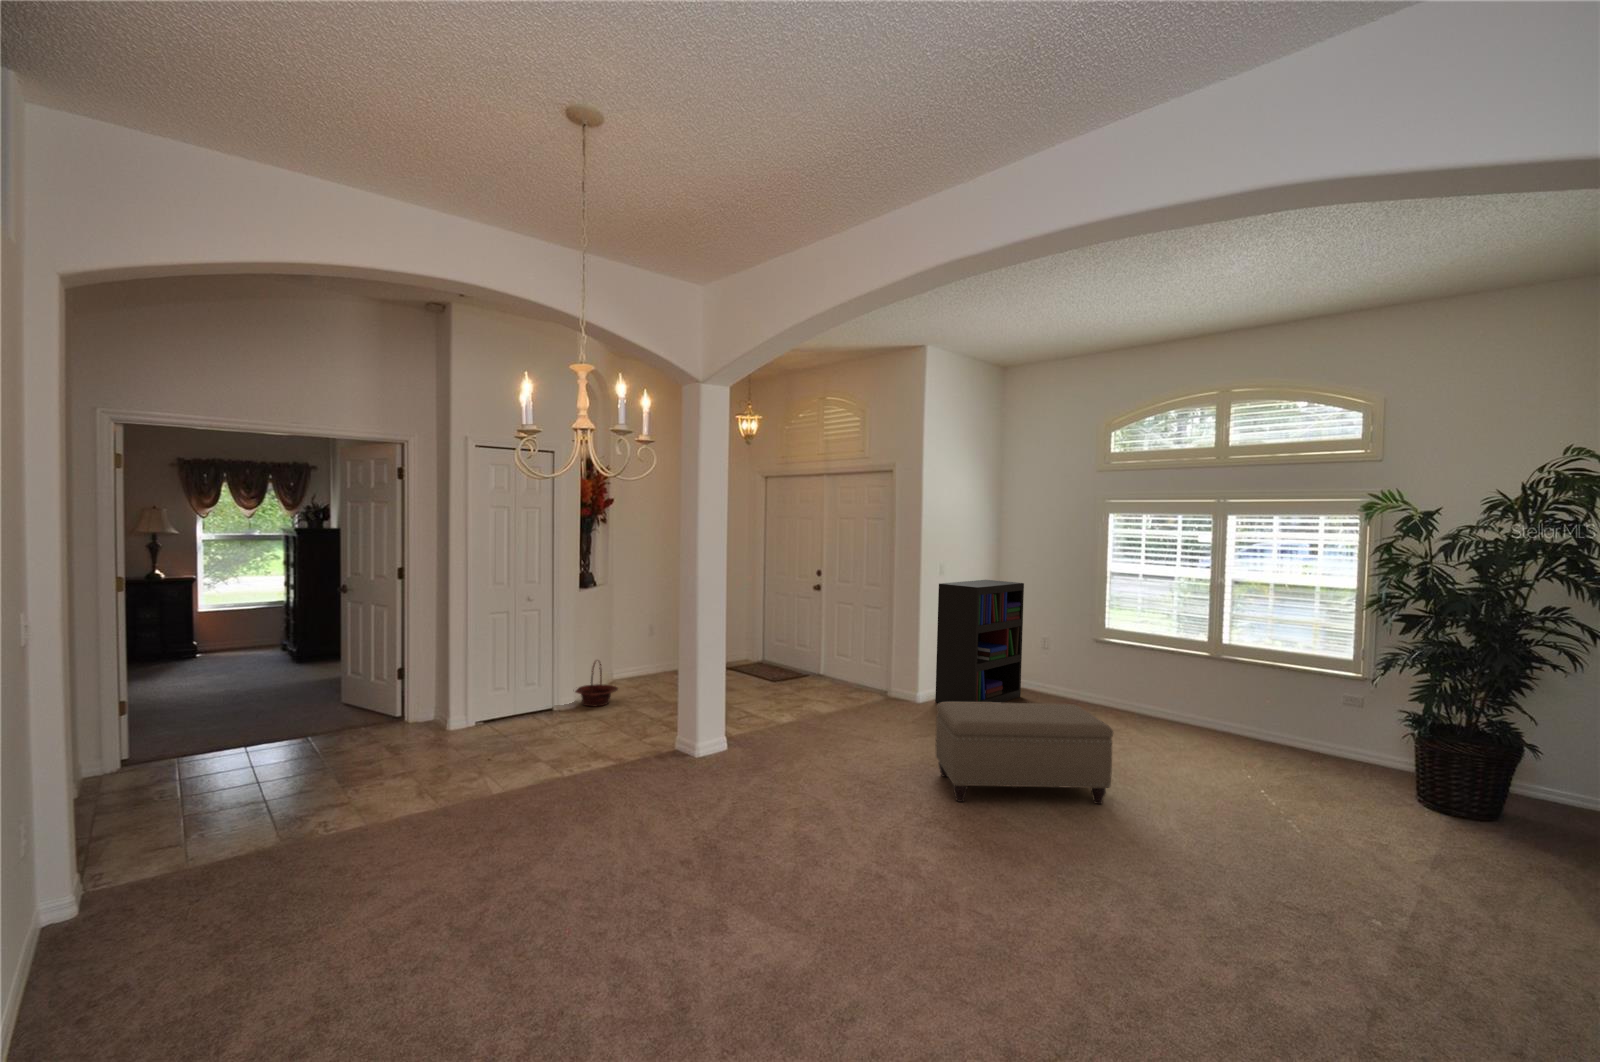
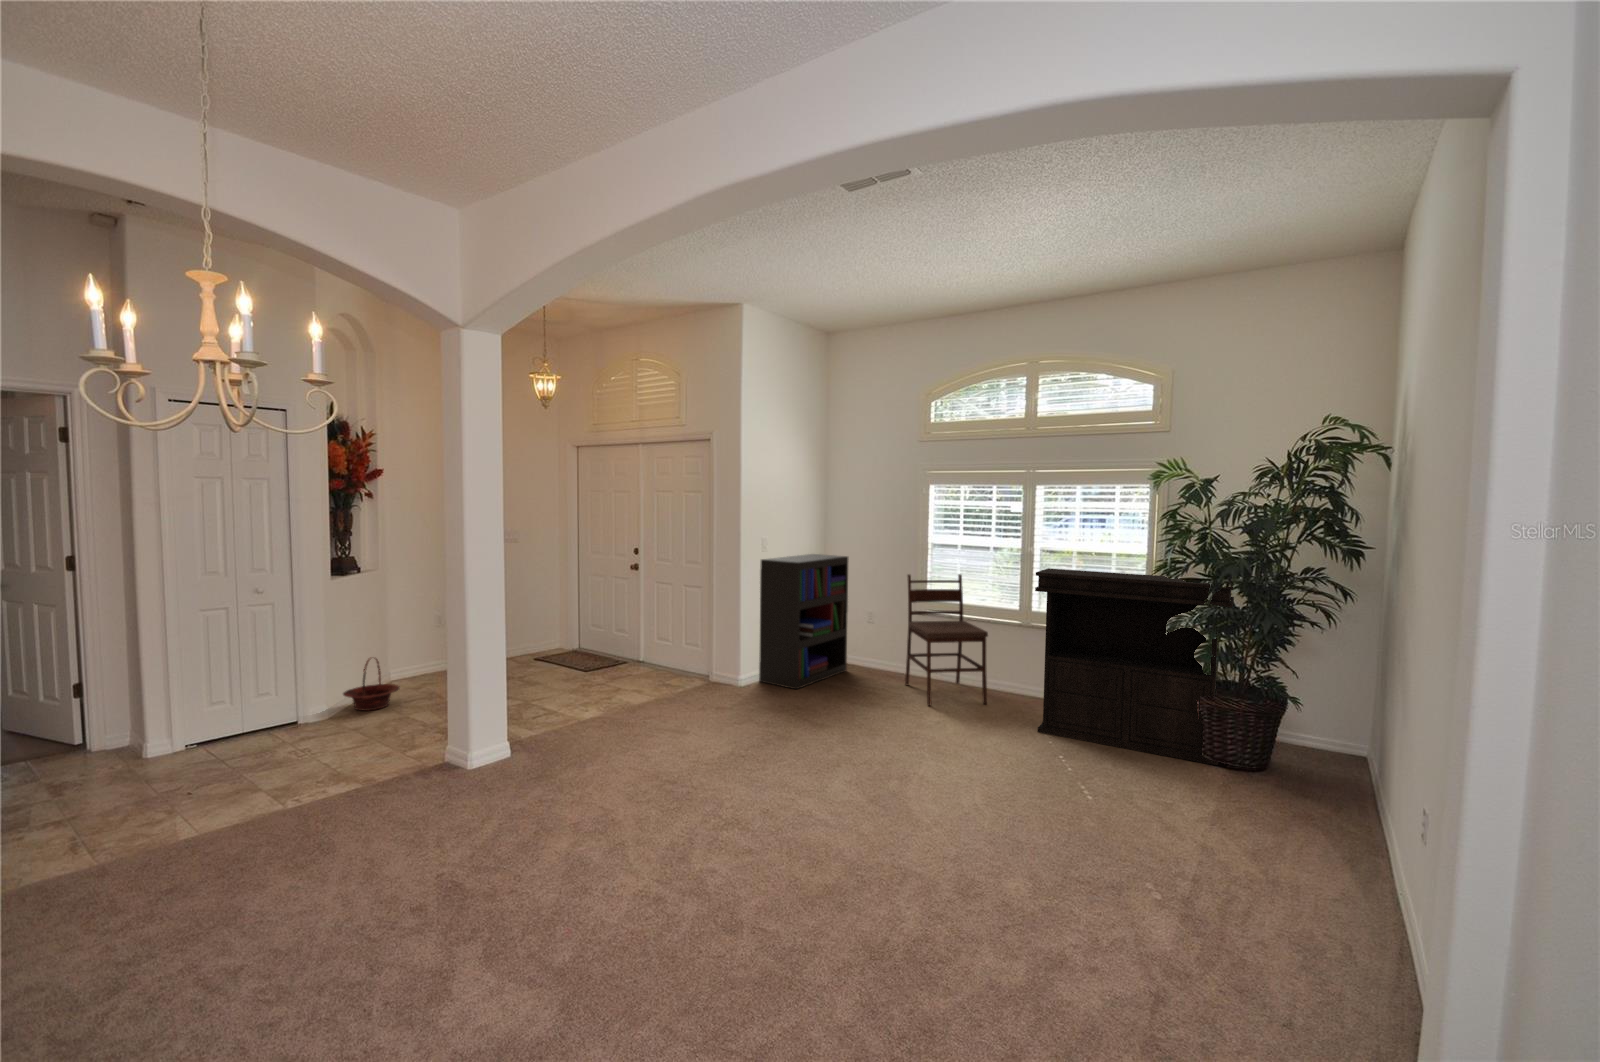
console table: none [1231,600,1460,812] -> present [1035,568,1234,765]
dining chair: none [1084,602,1176,736] -> present [905,574,988,706]
ottoman: present [936,702,1113,804] -> none [741,683,917,796]

